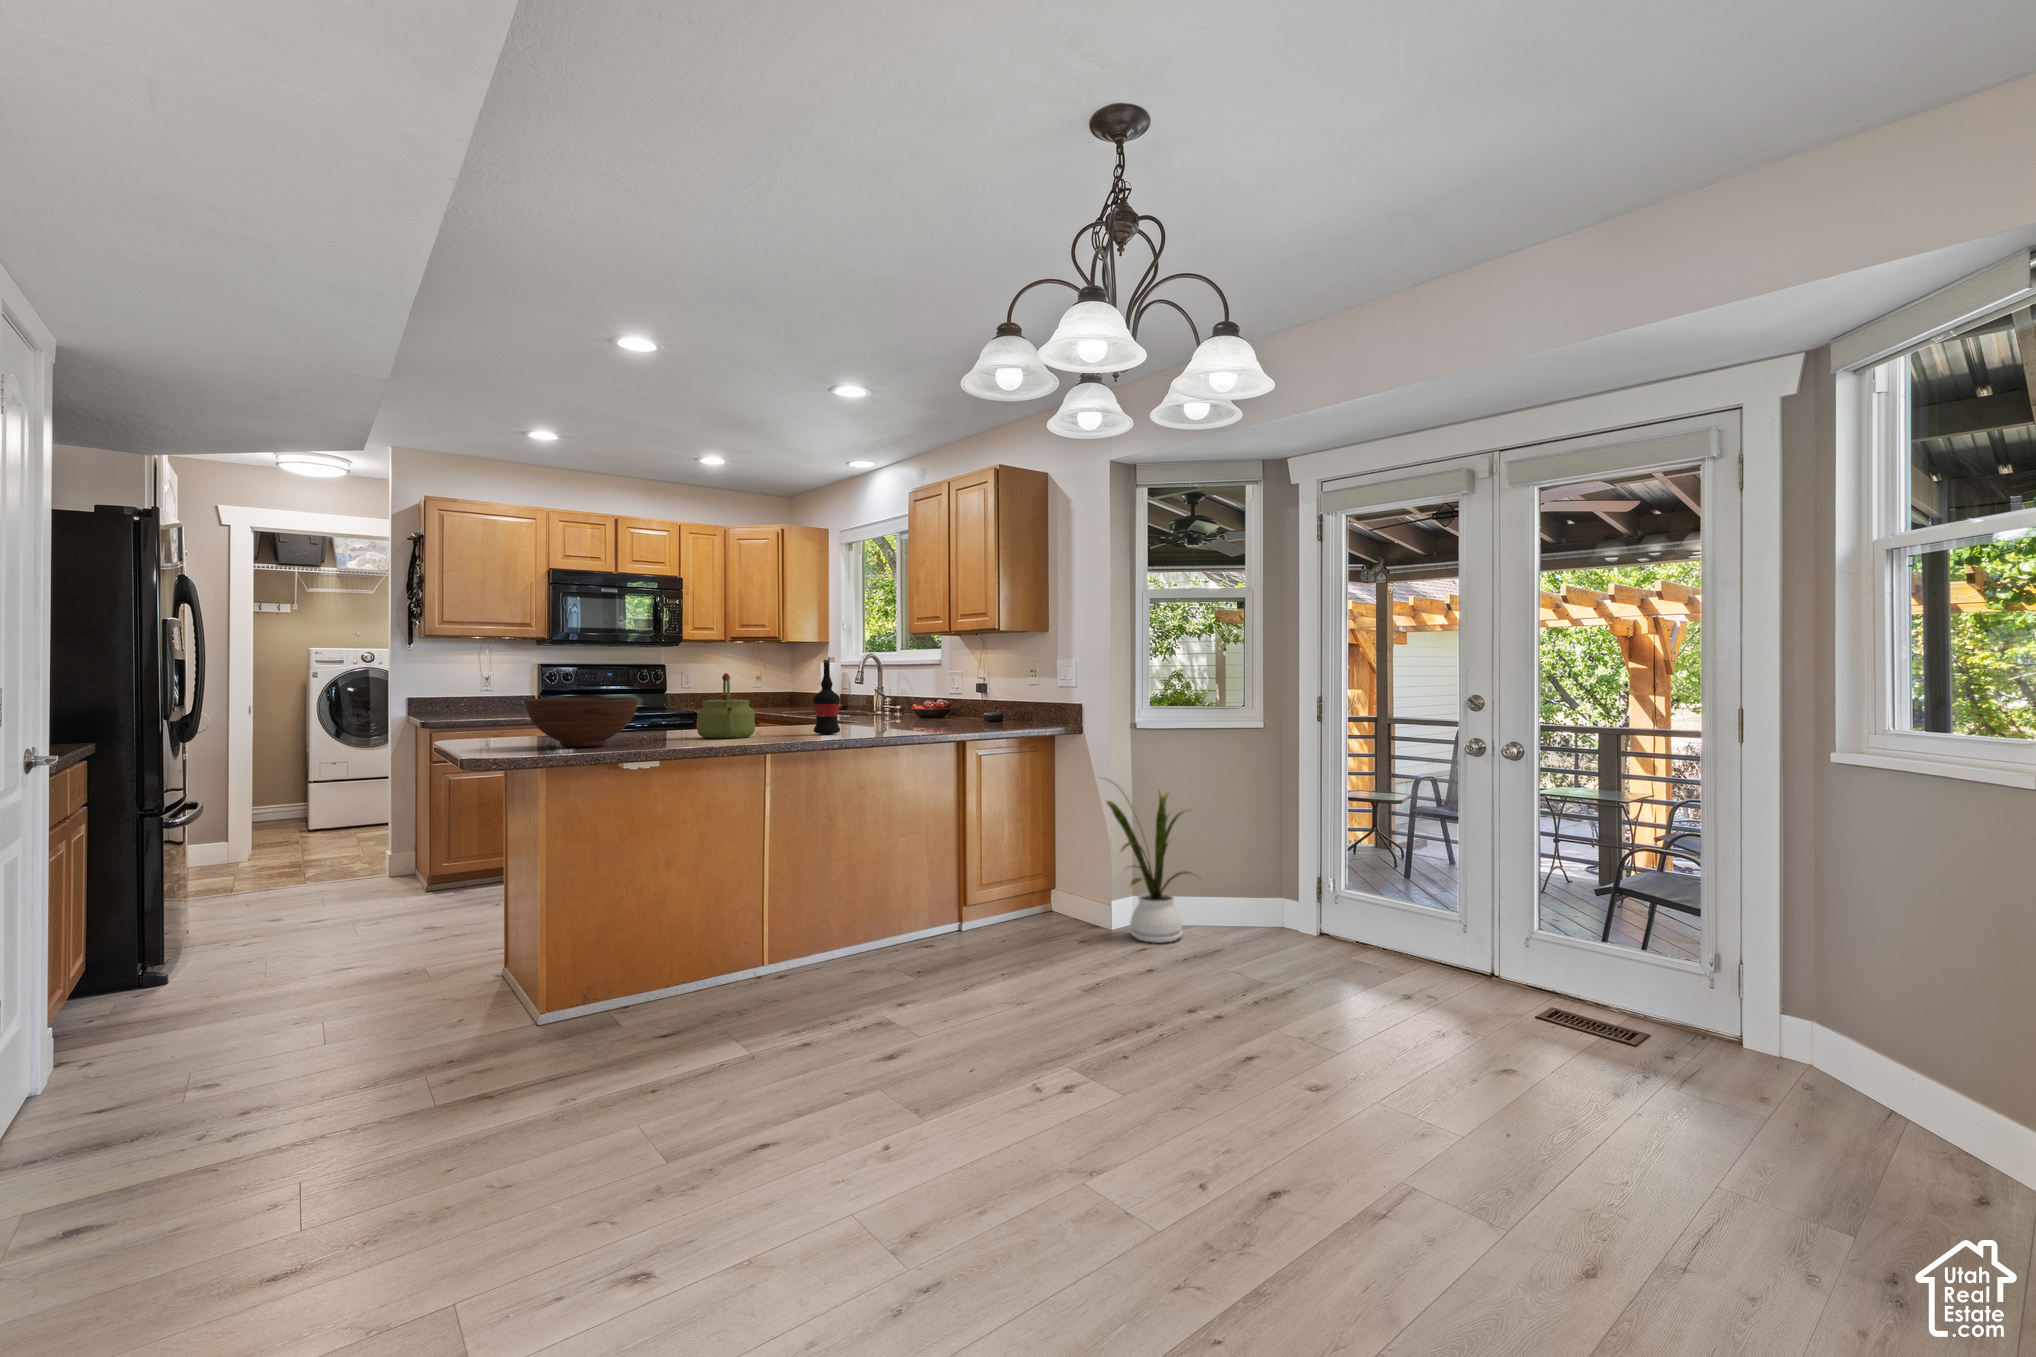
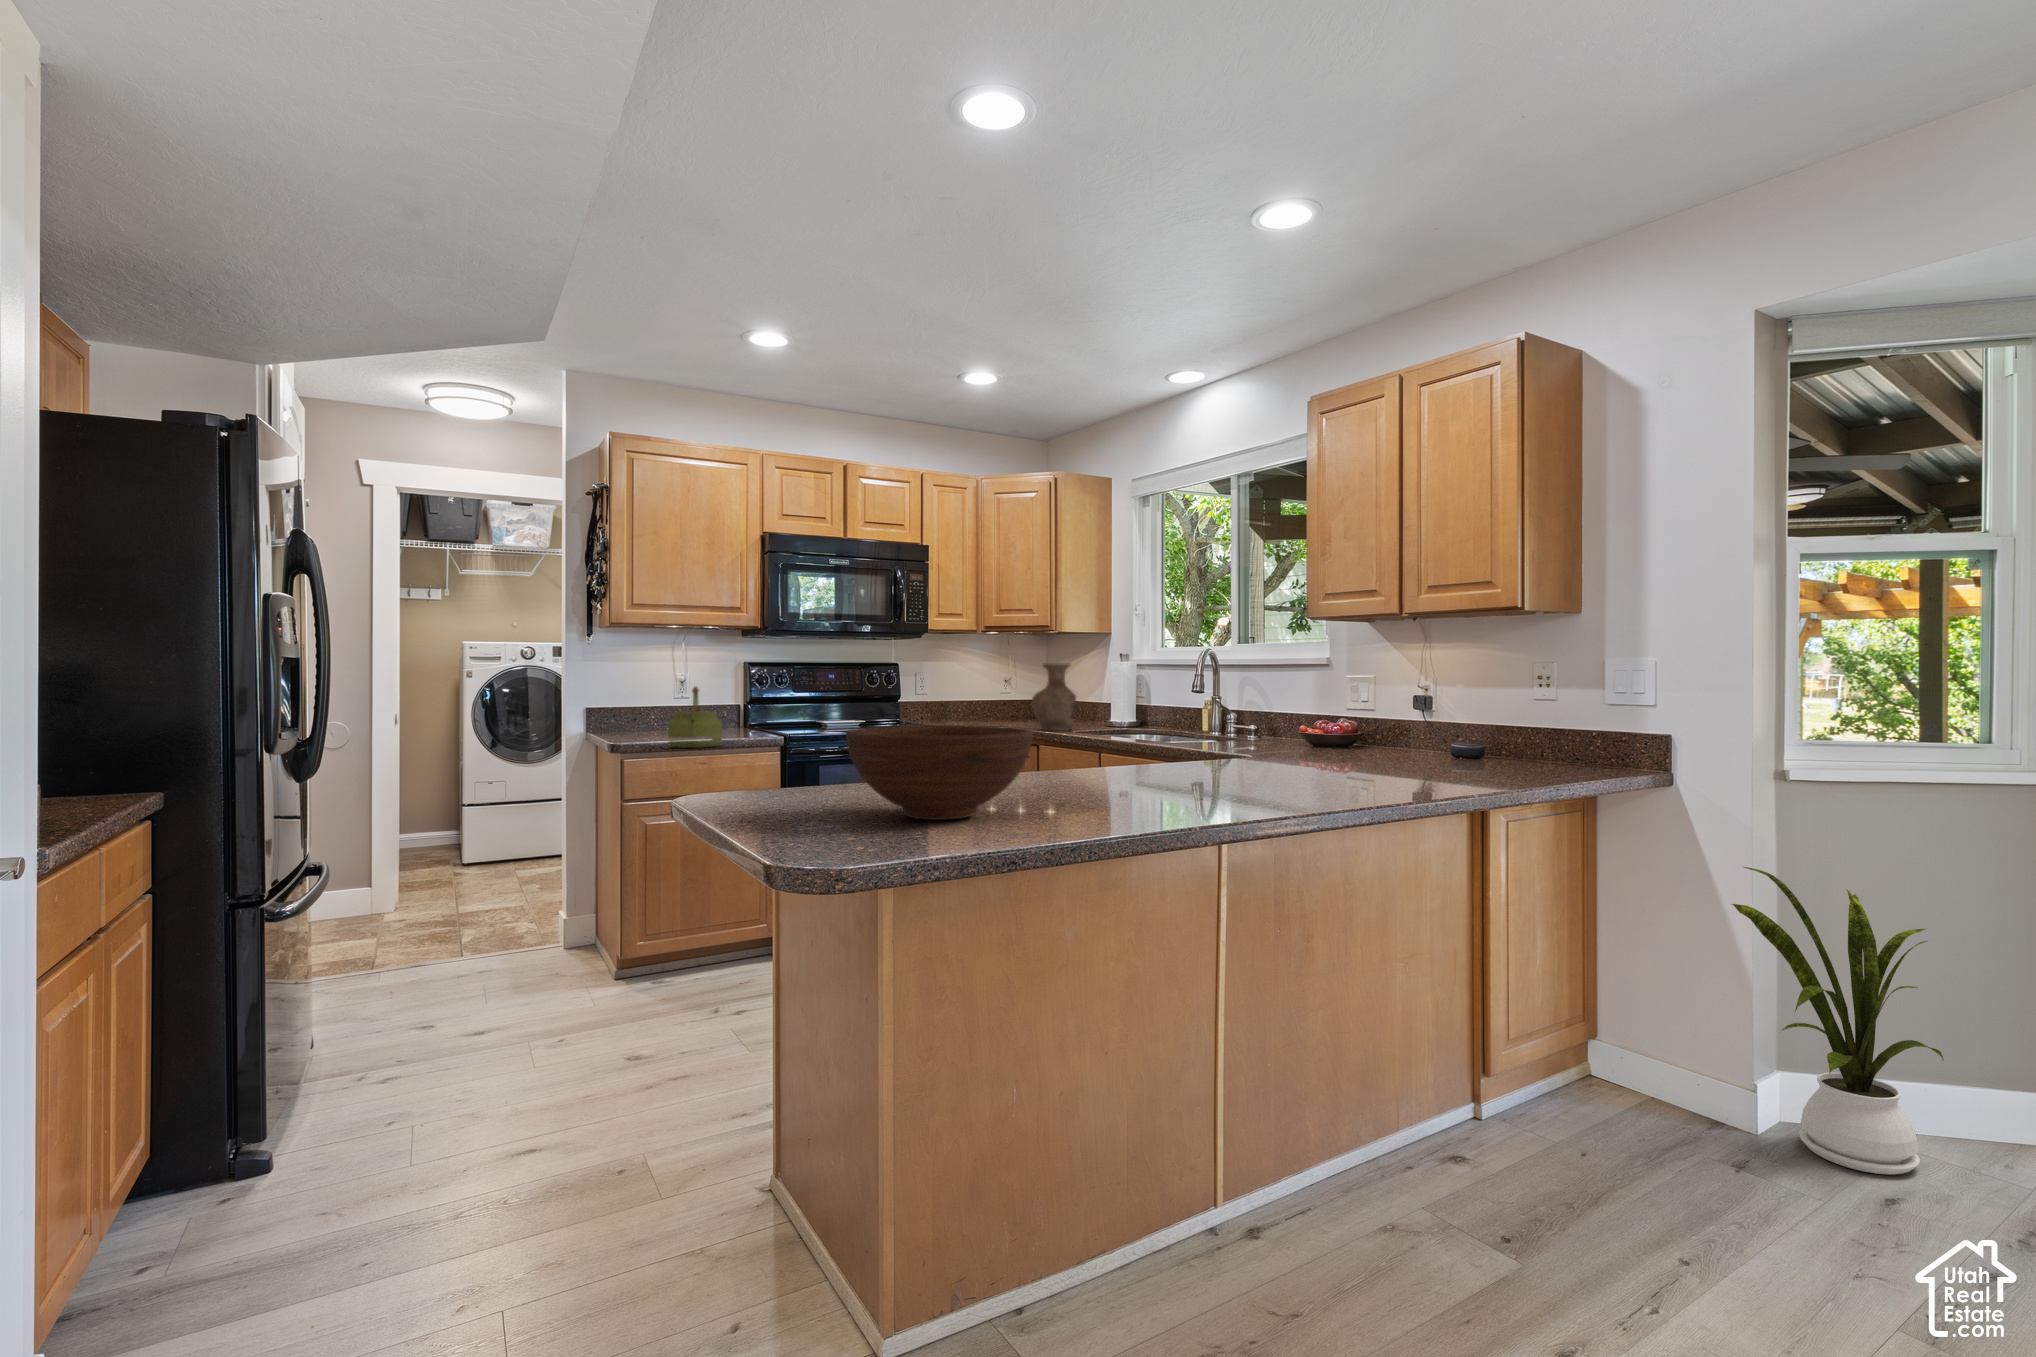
wine bottle: present [813,659,840,734] -> none [1276,659,1323,789]
vase: none [770,664,808,714] -> present [1032,664,1076,731]
kettle: present [697,673,755,738] -> present [668,687,722,748]

